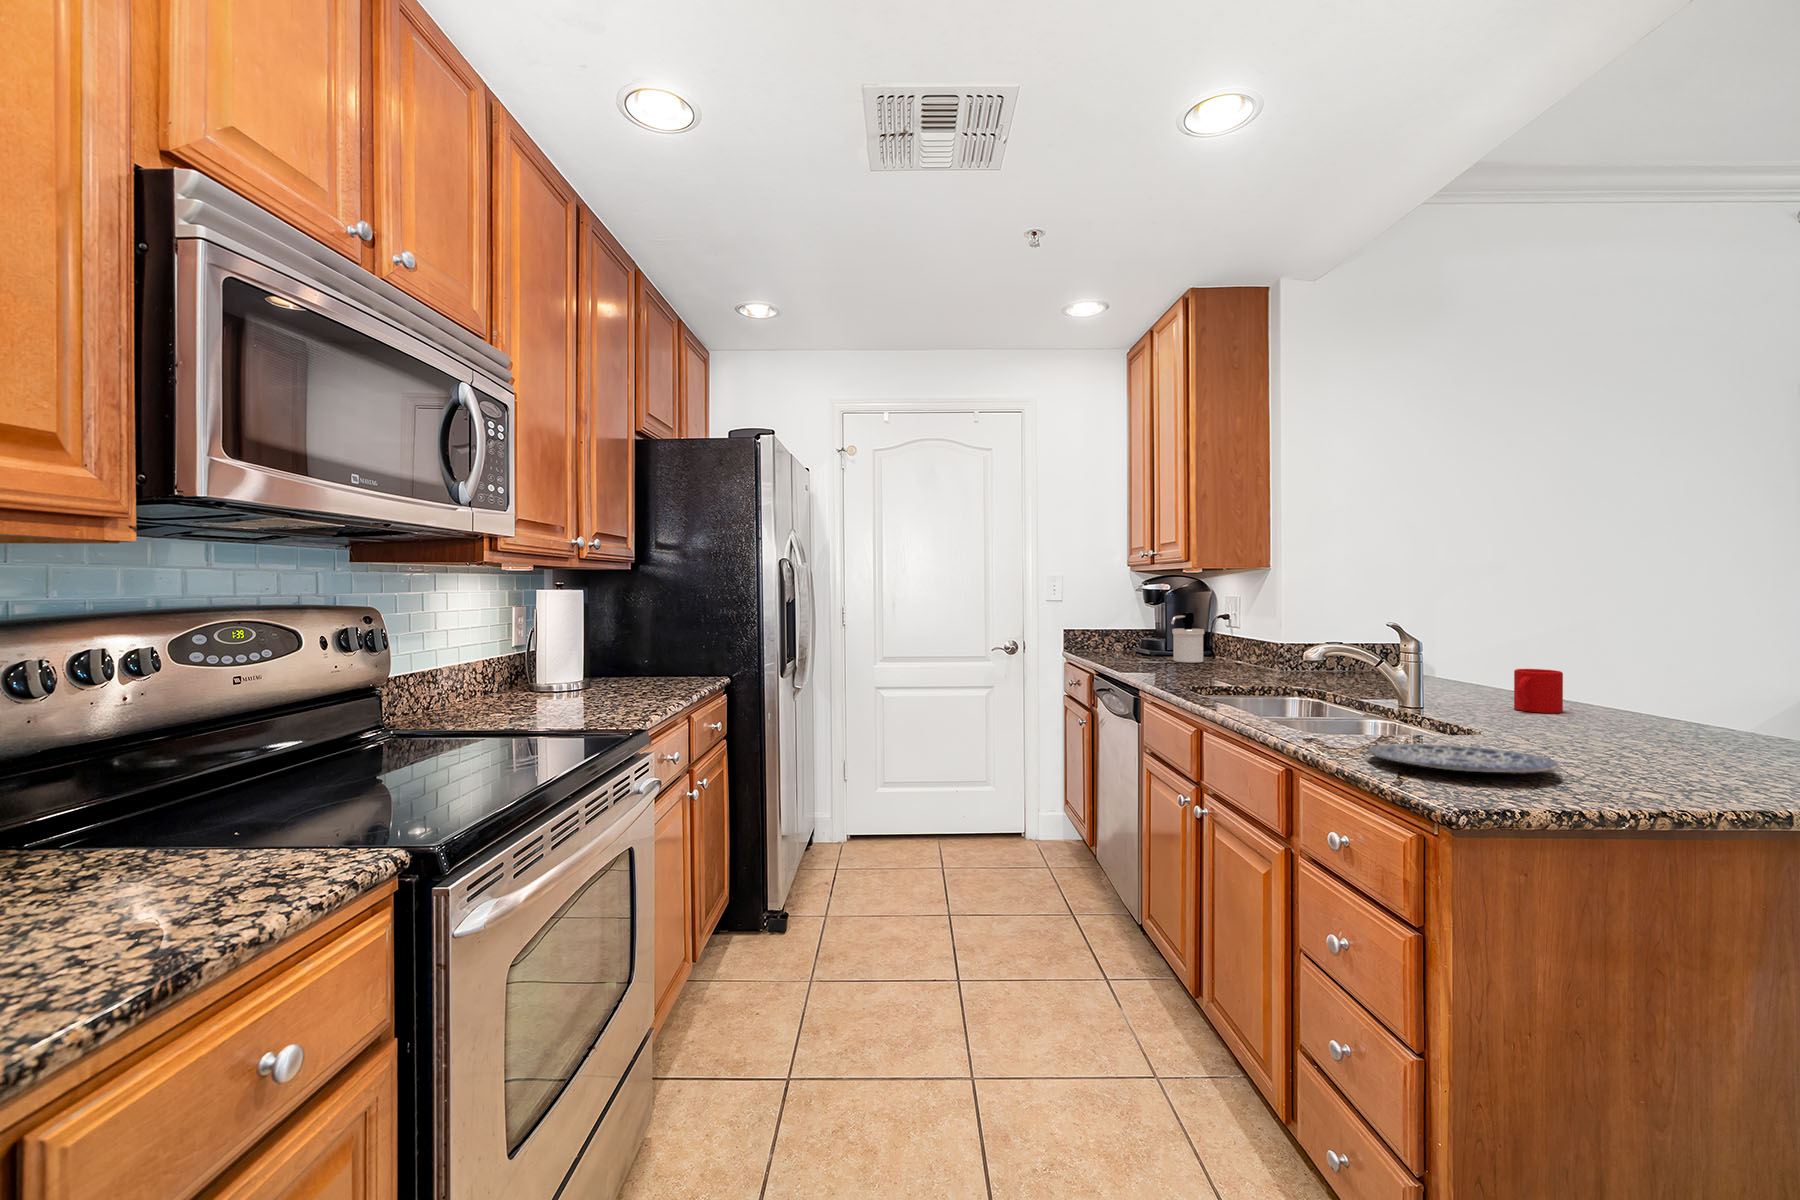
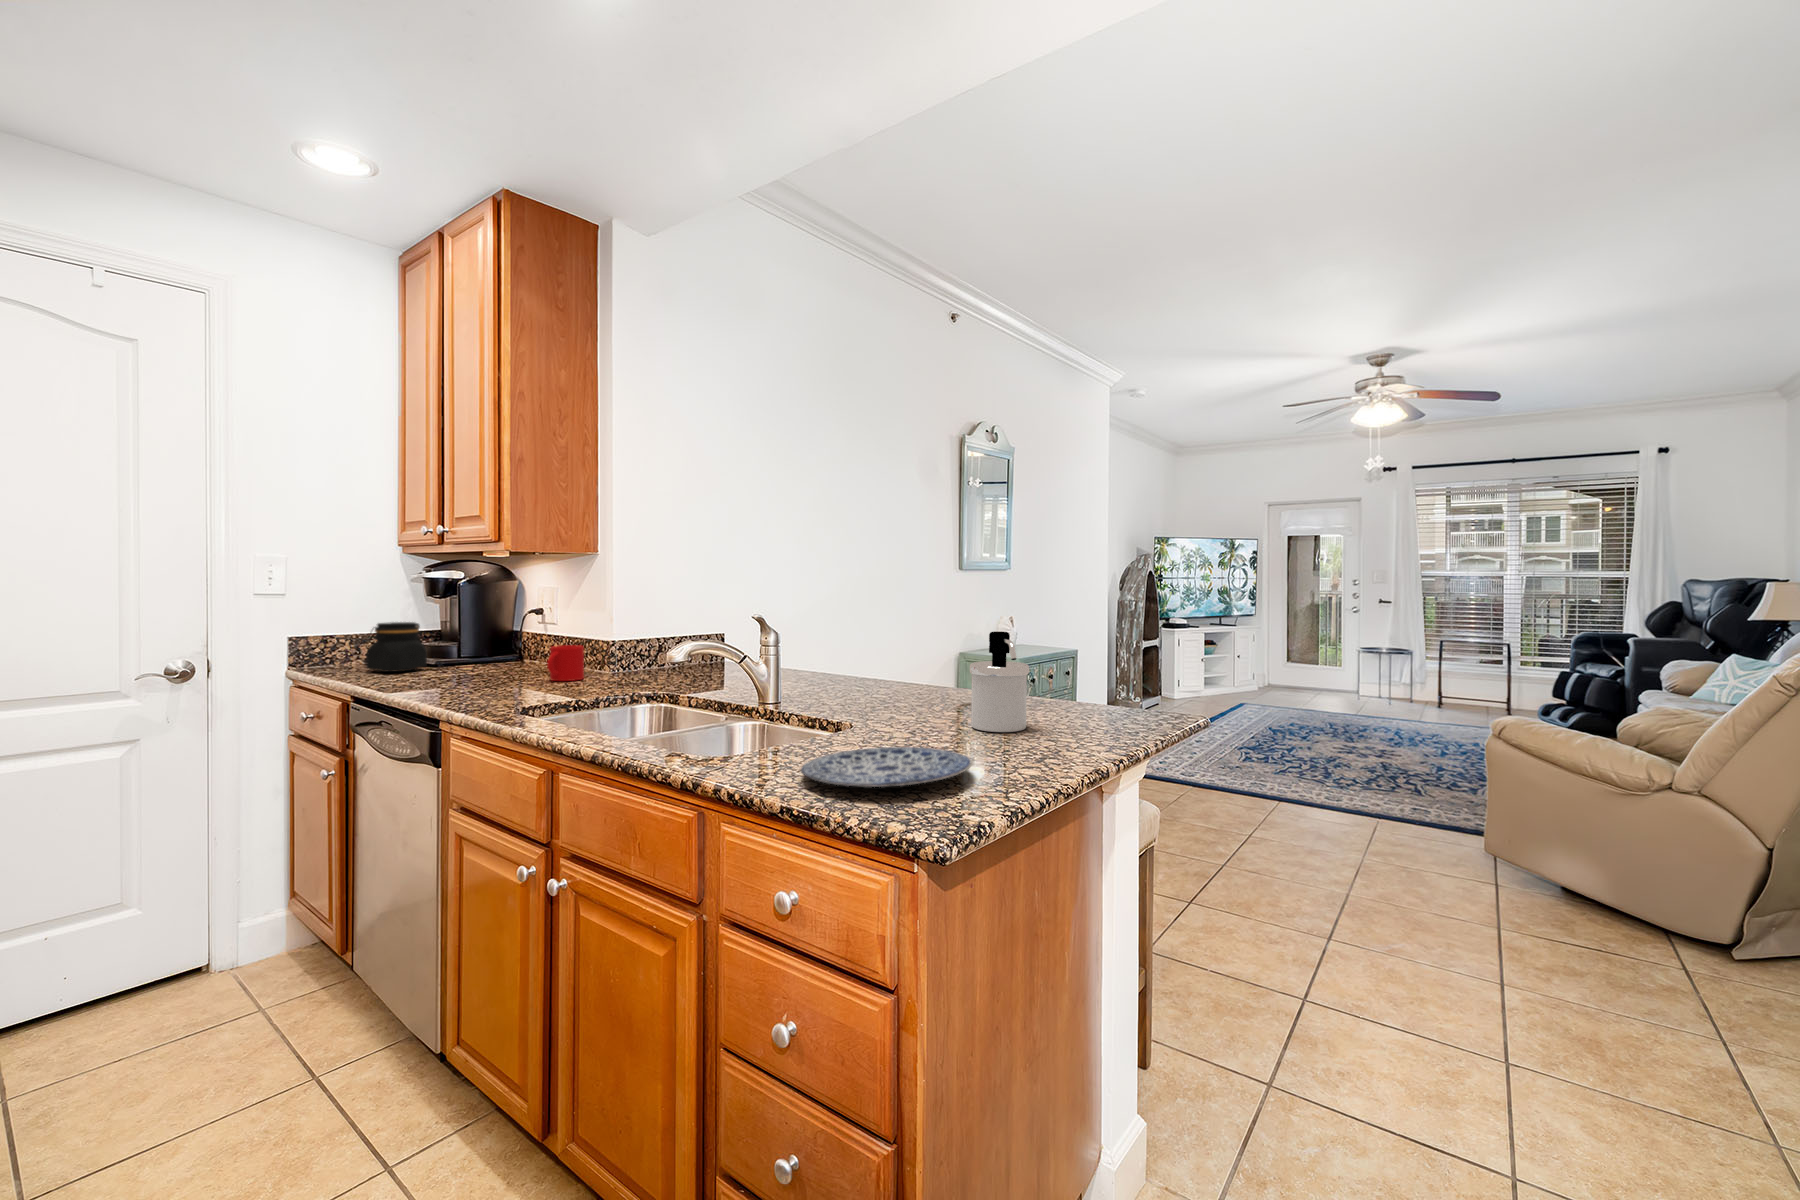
soap dispenser: present [1171,613,1204,663] -> present [970,631,1029,732]
jar: none [1106,622,1143,658] -> present [366,622,427,672]
mug: present [1514,669,1563,713] -> present [547,645,584,681]

